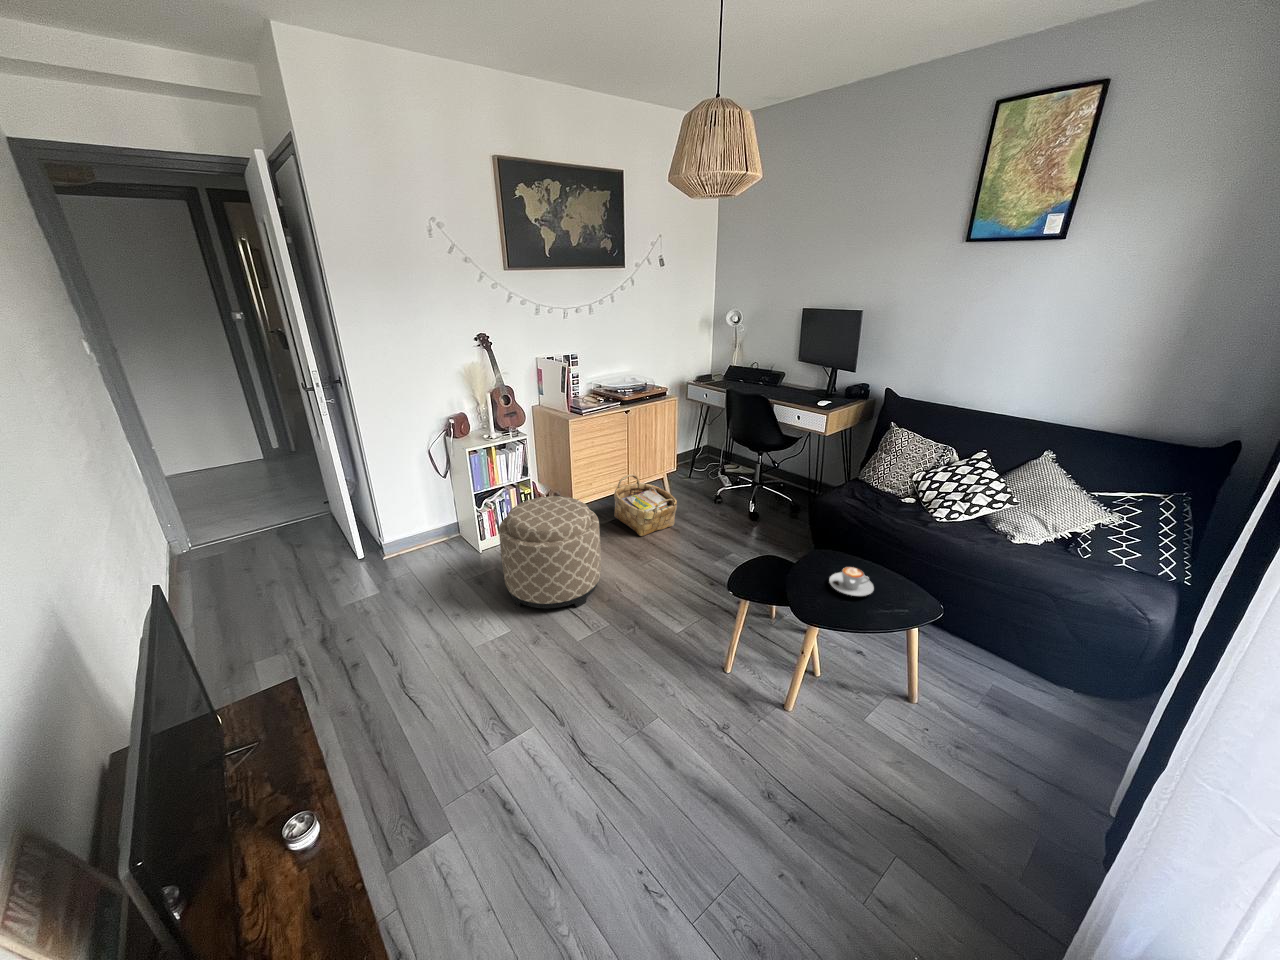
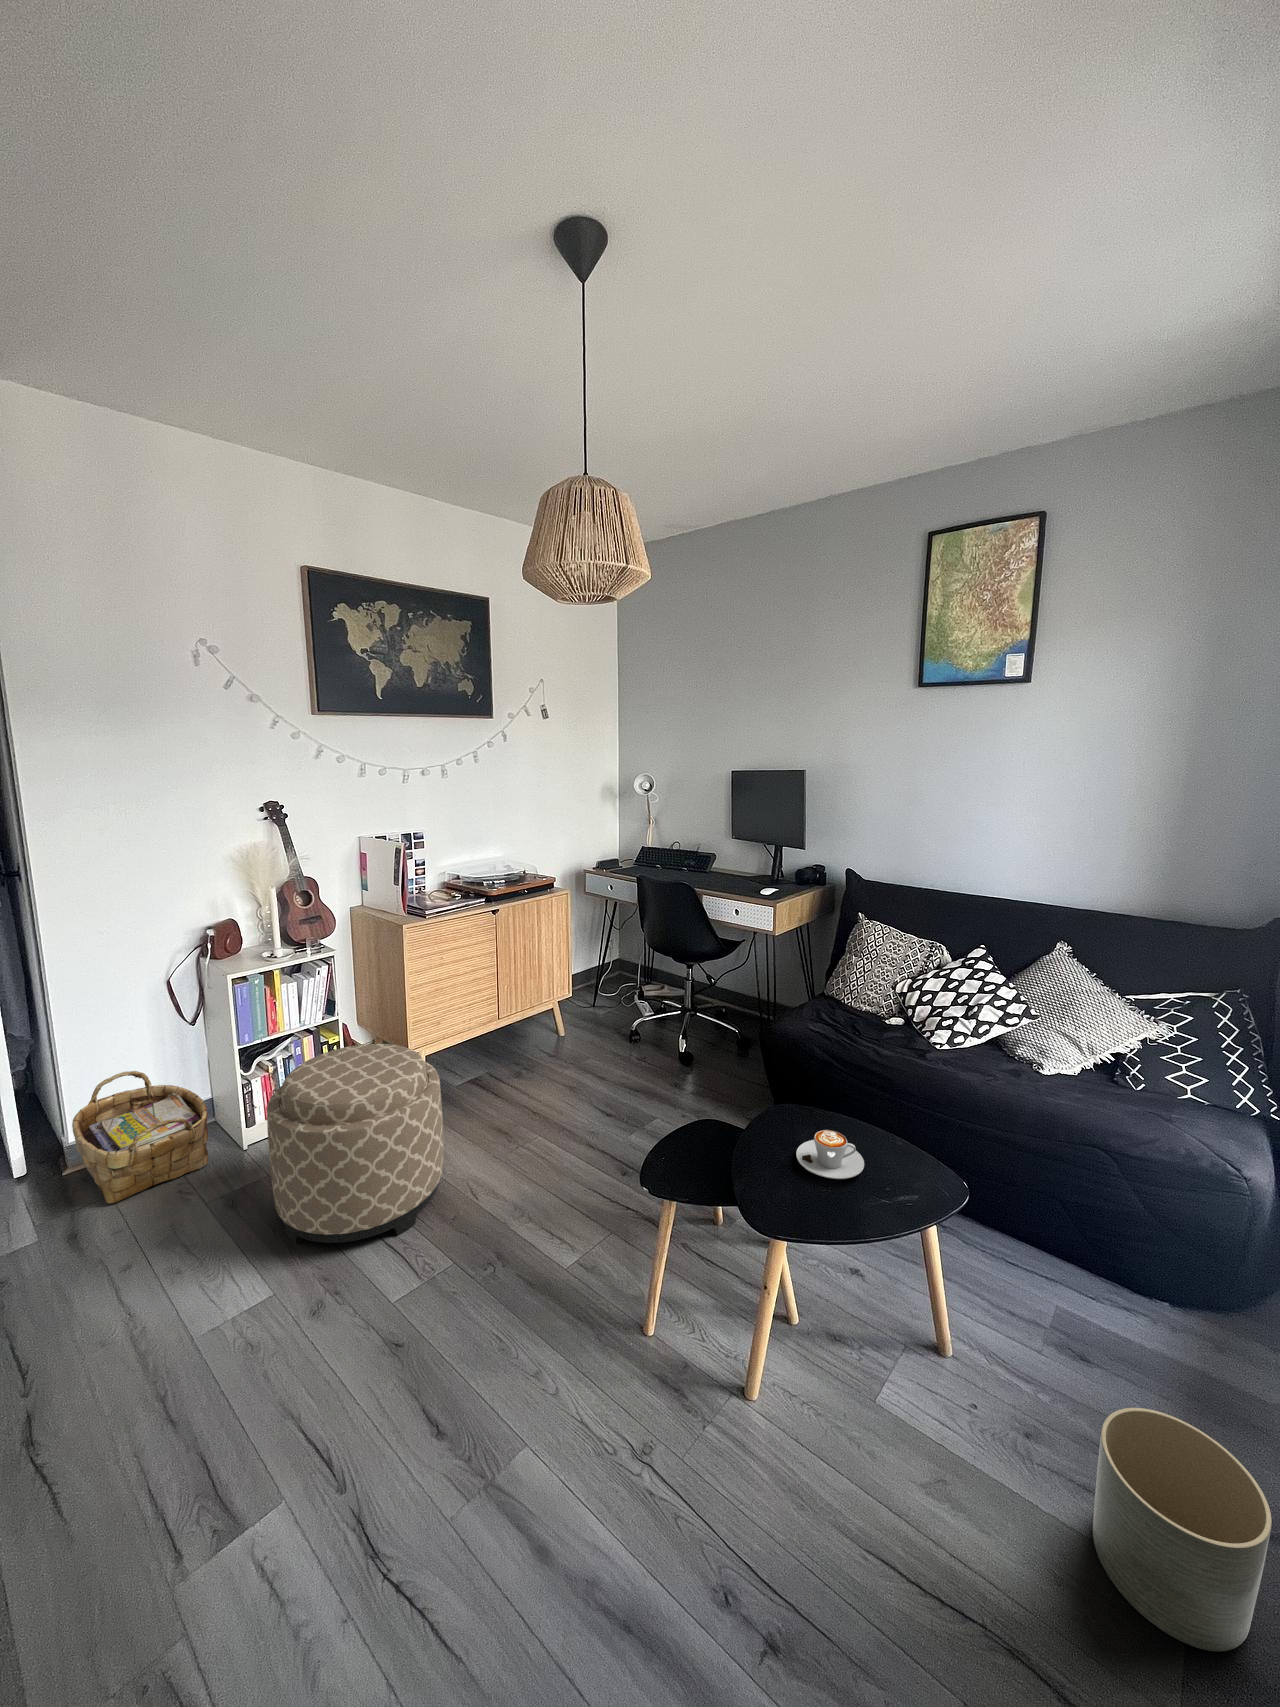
woven basket: present [614,474,677,536] -> present [72,1071,208,1204]
planter: none [987,736,1100,855] -> present [1093,1408,1272,1651]

